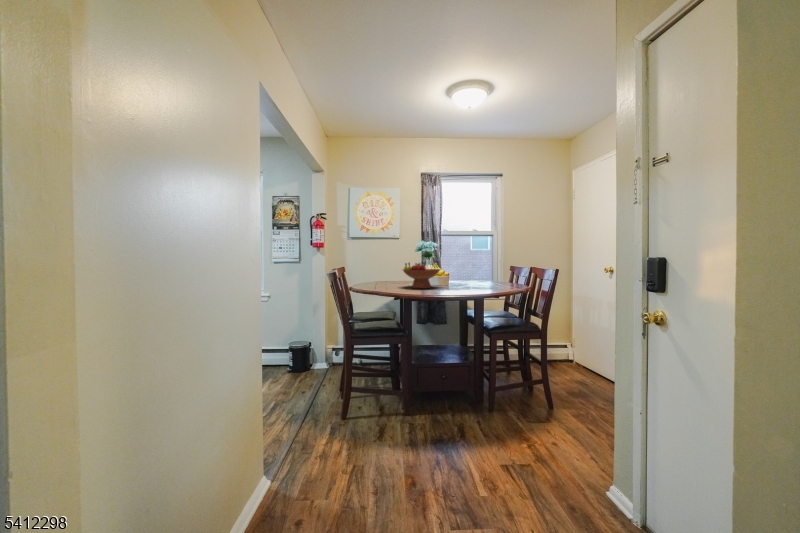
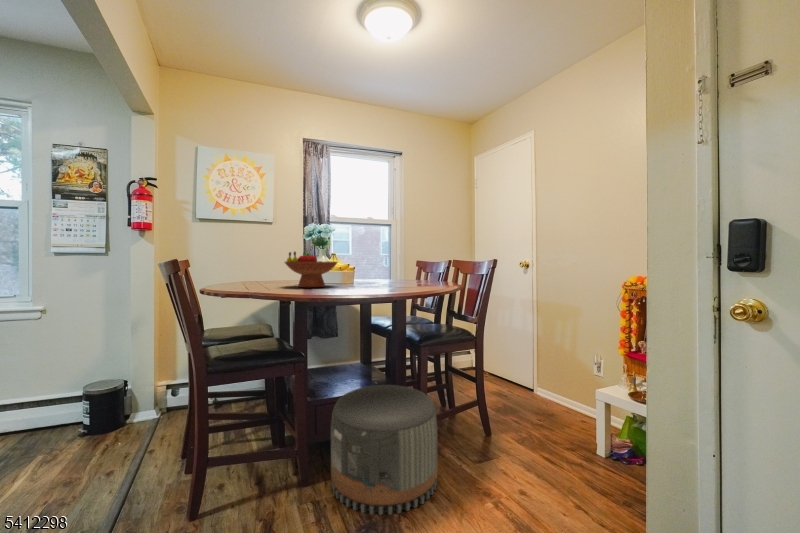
pouf: none [429,365,510,460] -> present [331,385,438,515]

